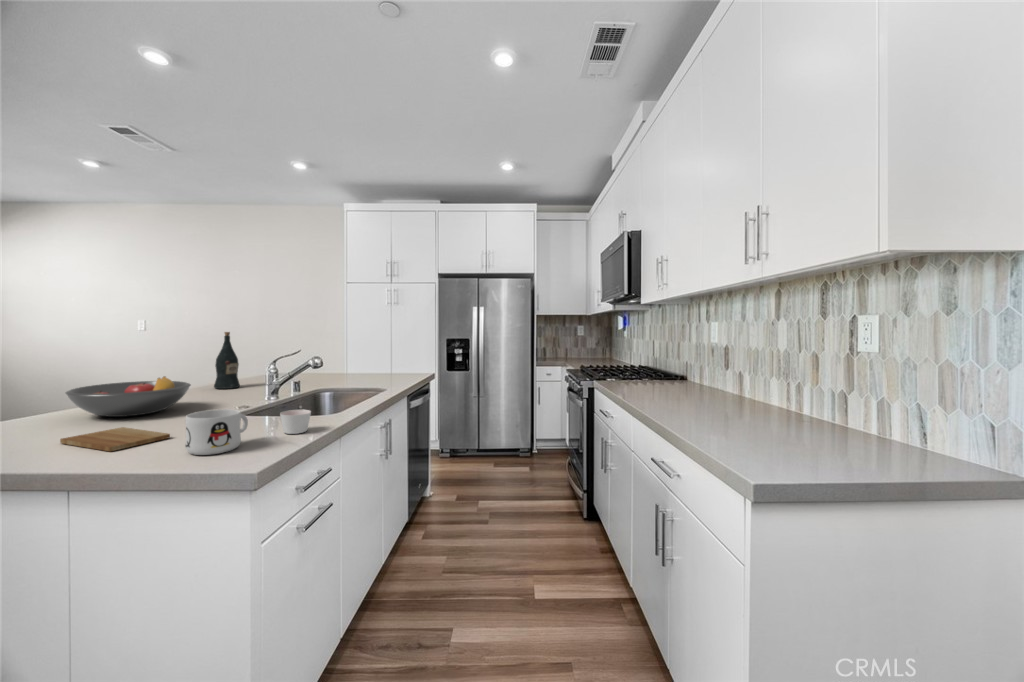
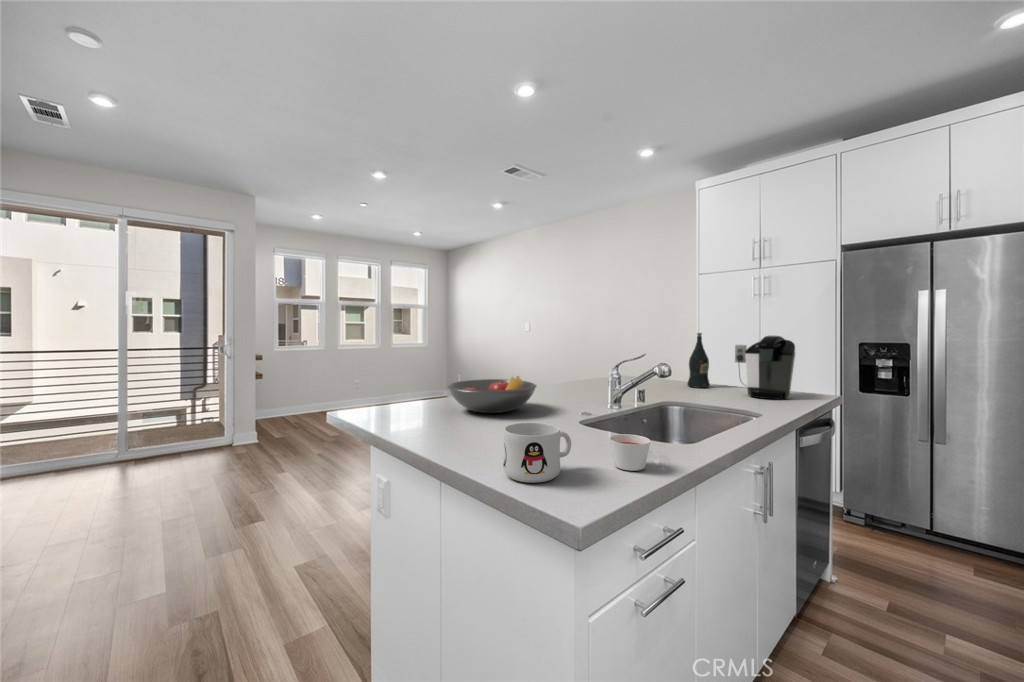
wine bottle: present [214,332,240,389] -> present [687,333,710,388]
coffee maker: none [370,335,408,380] -> present [735,336,795,399]
cutting board: present [60,427,170,451] -> none [428,425,502,453]

